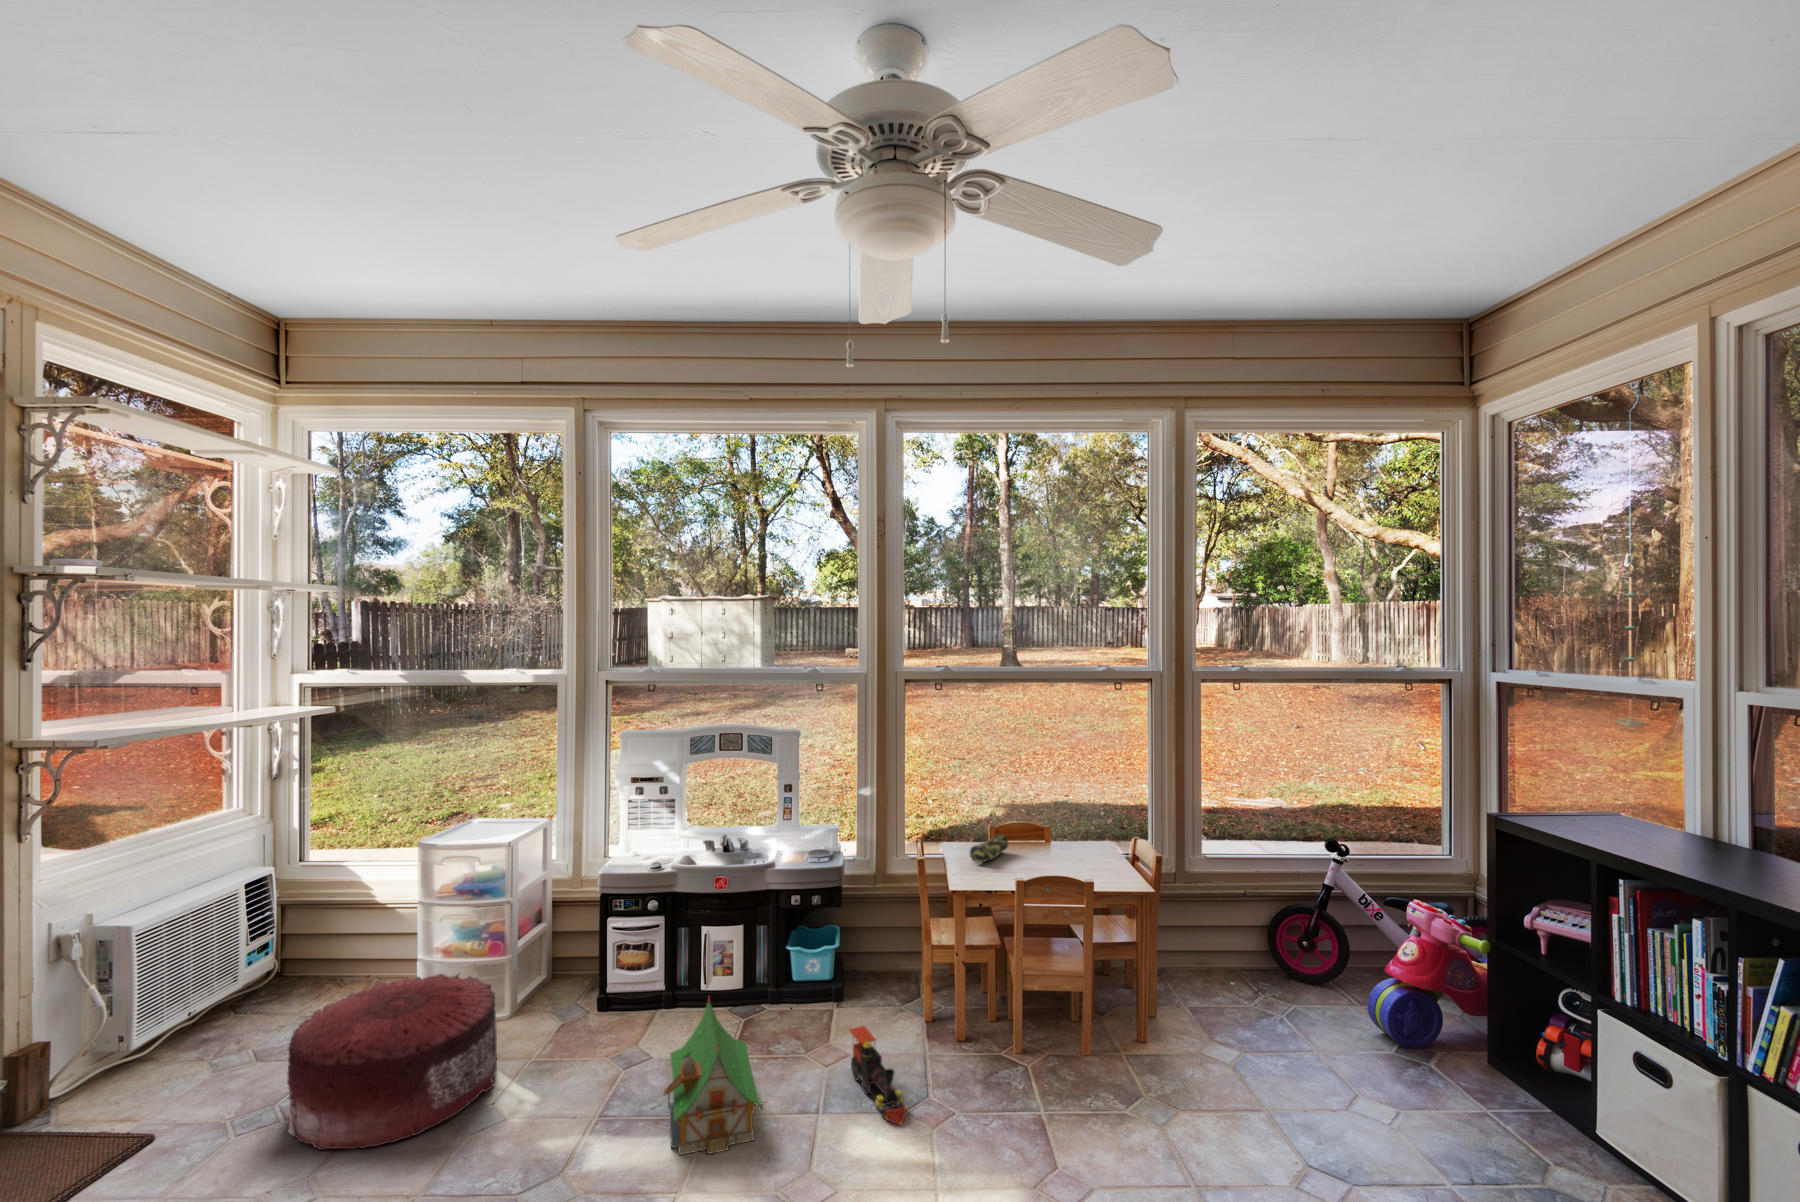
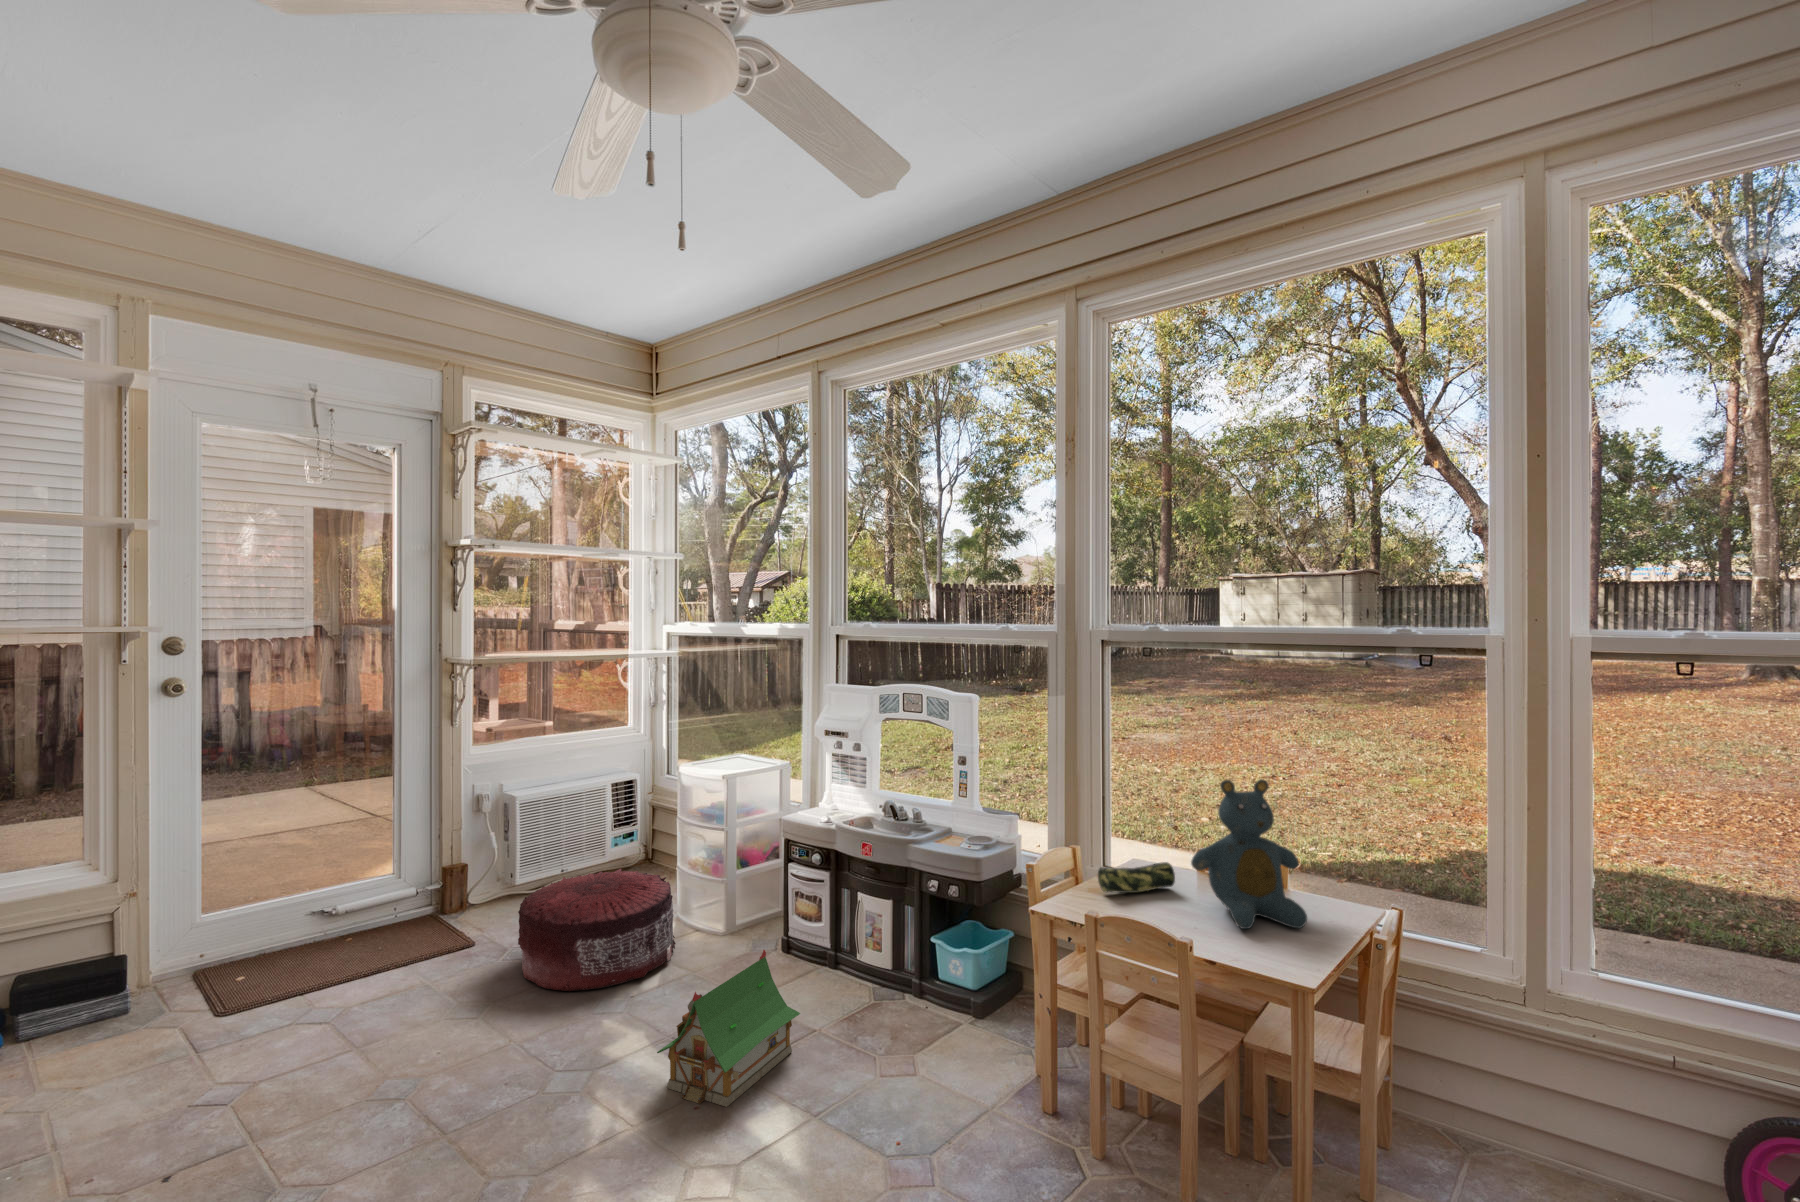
teddy bear: none [1036,766,1105,863] -> present [1191,779,1307,929]
toy train: present [849,1026,906,1124] -> none [843,1040,906,1164]

